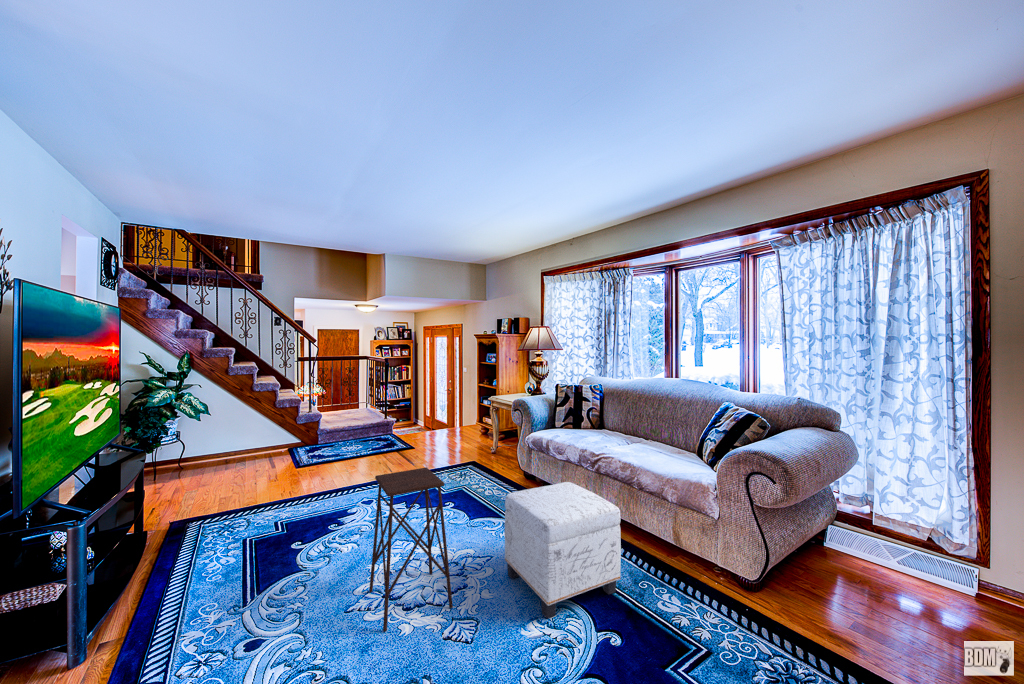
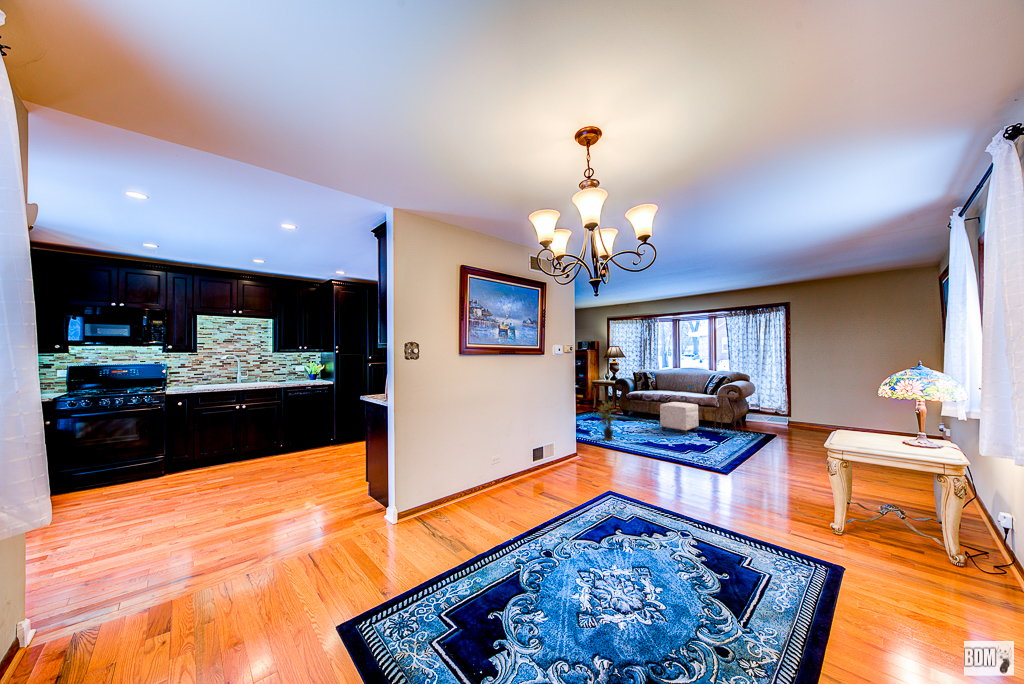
side table: present [369,467,453,632] -> present [714,394,743,435]
potted plant: none [233,477,309,619] -> present [597,401,616,440]

